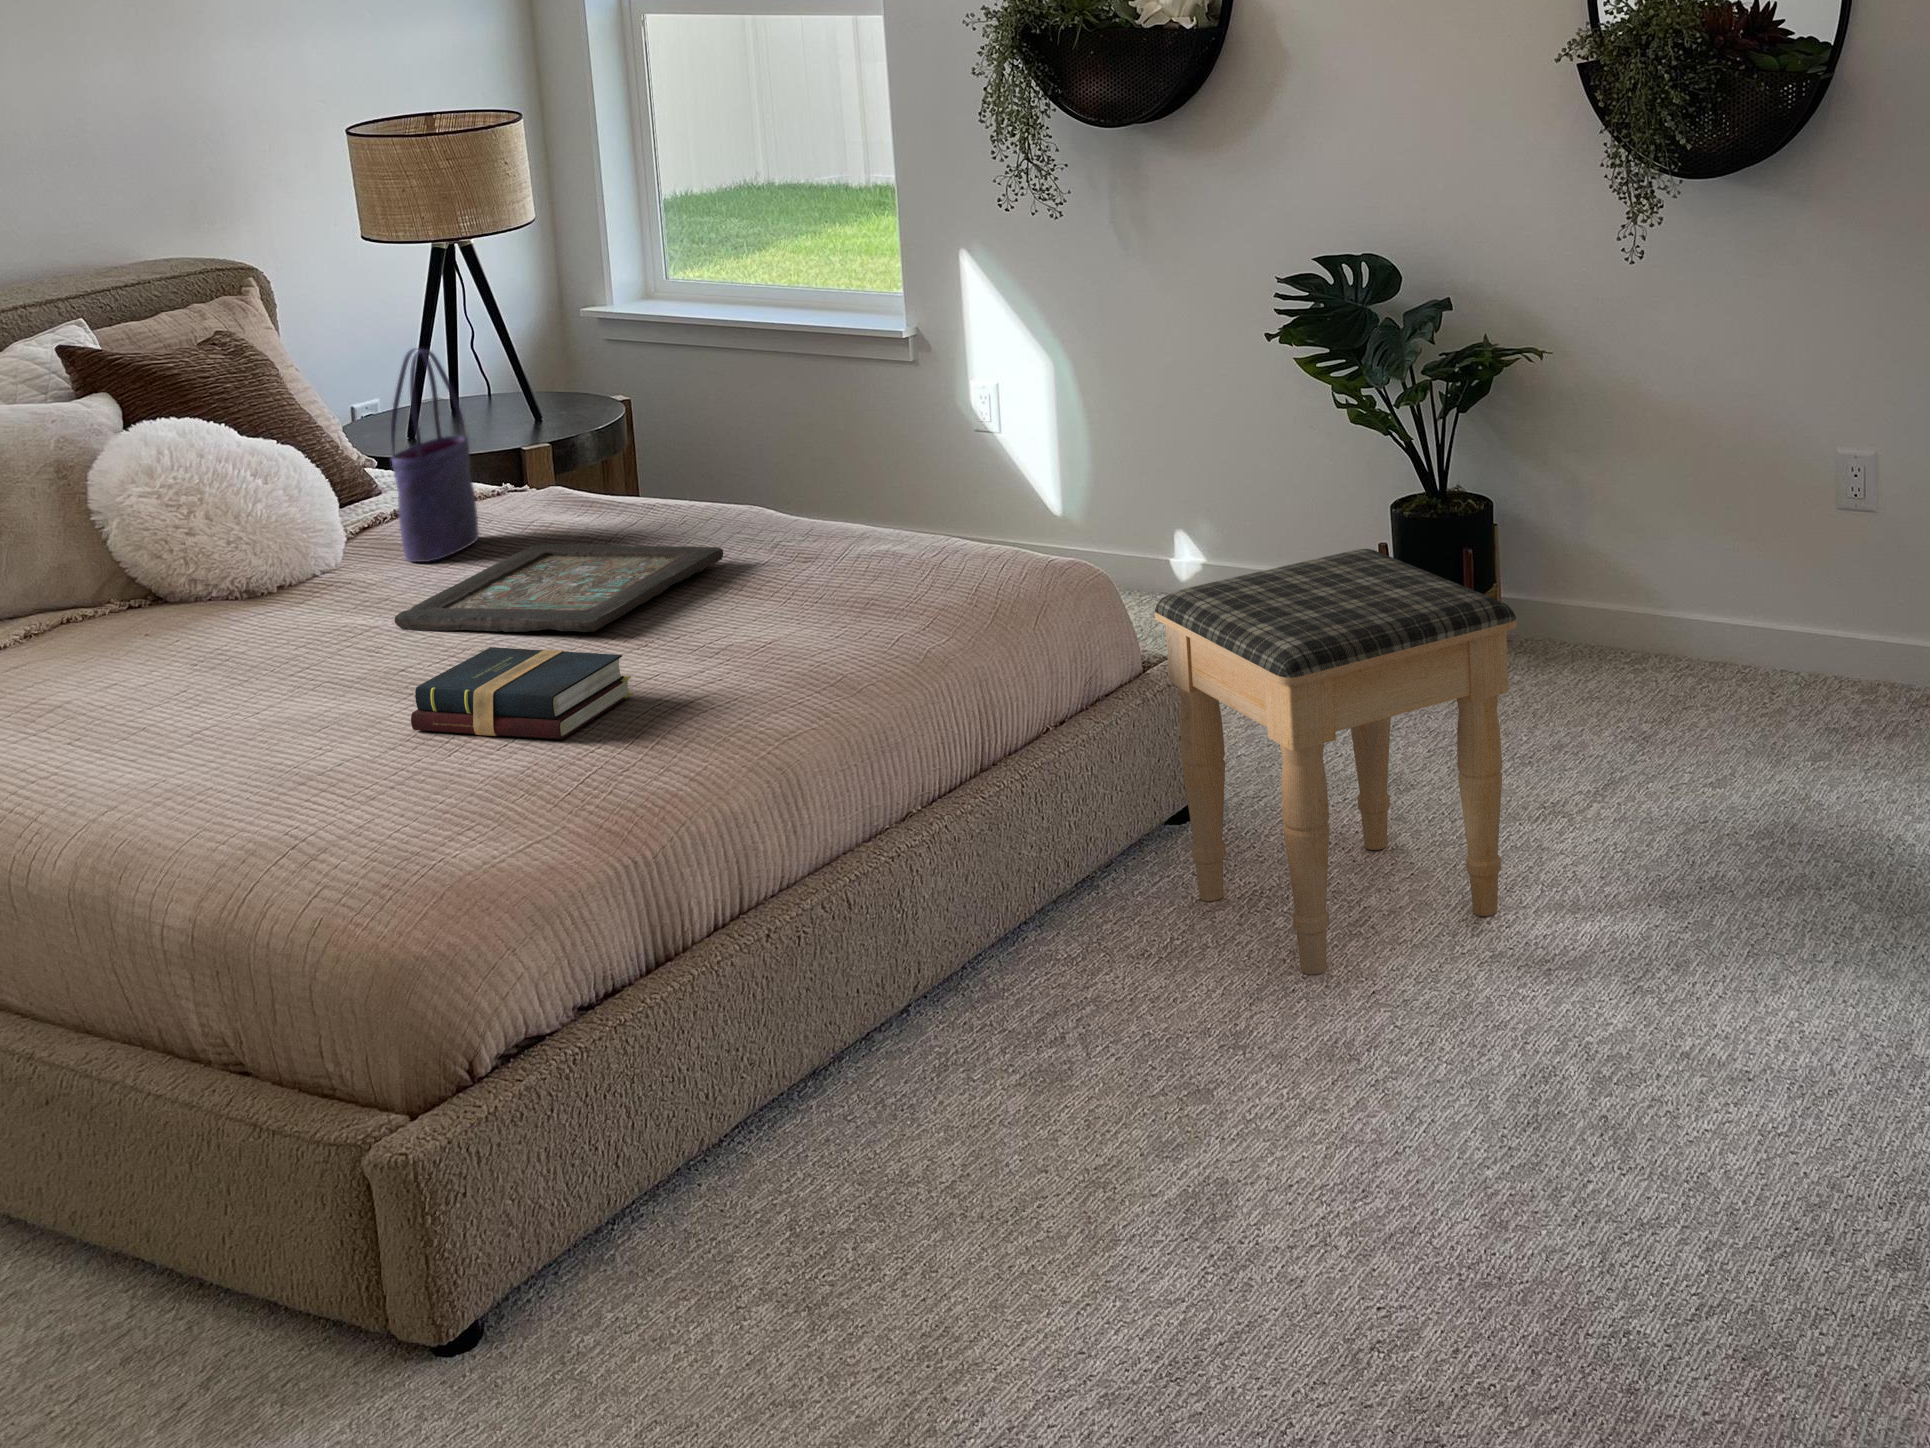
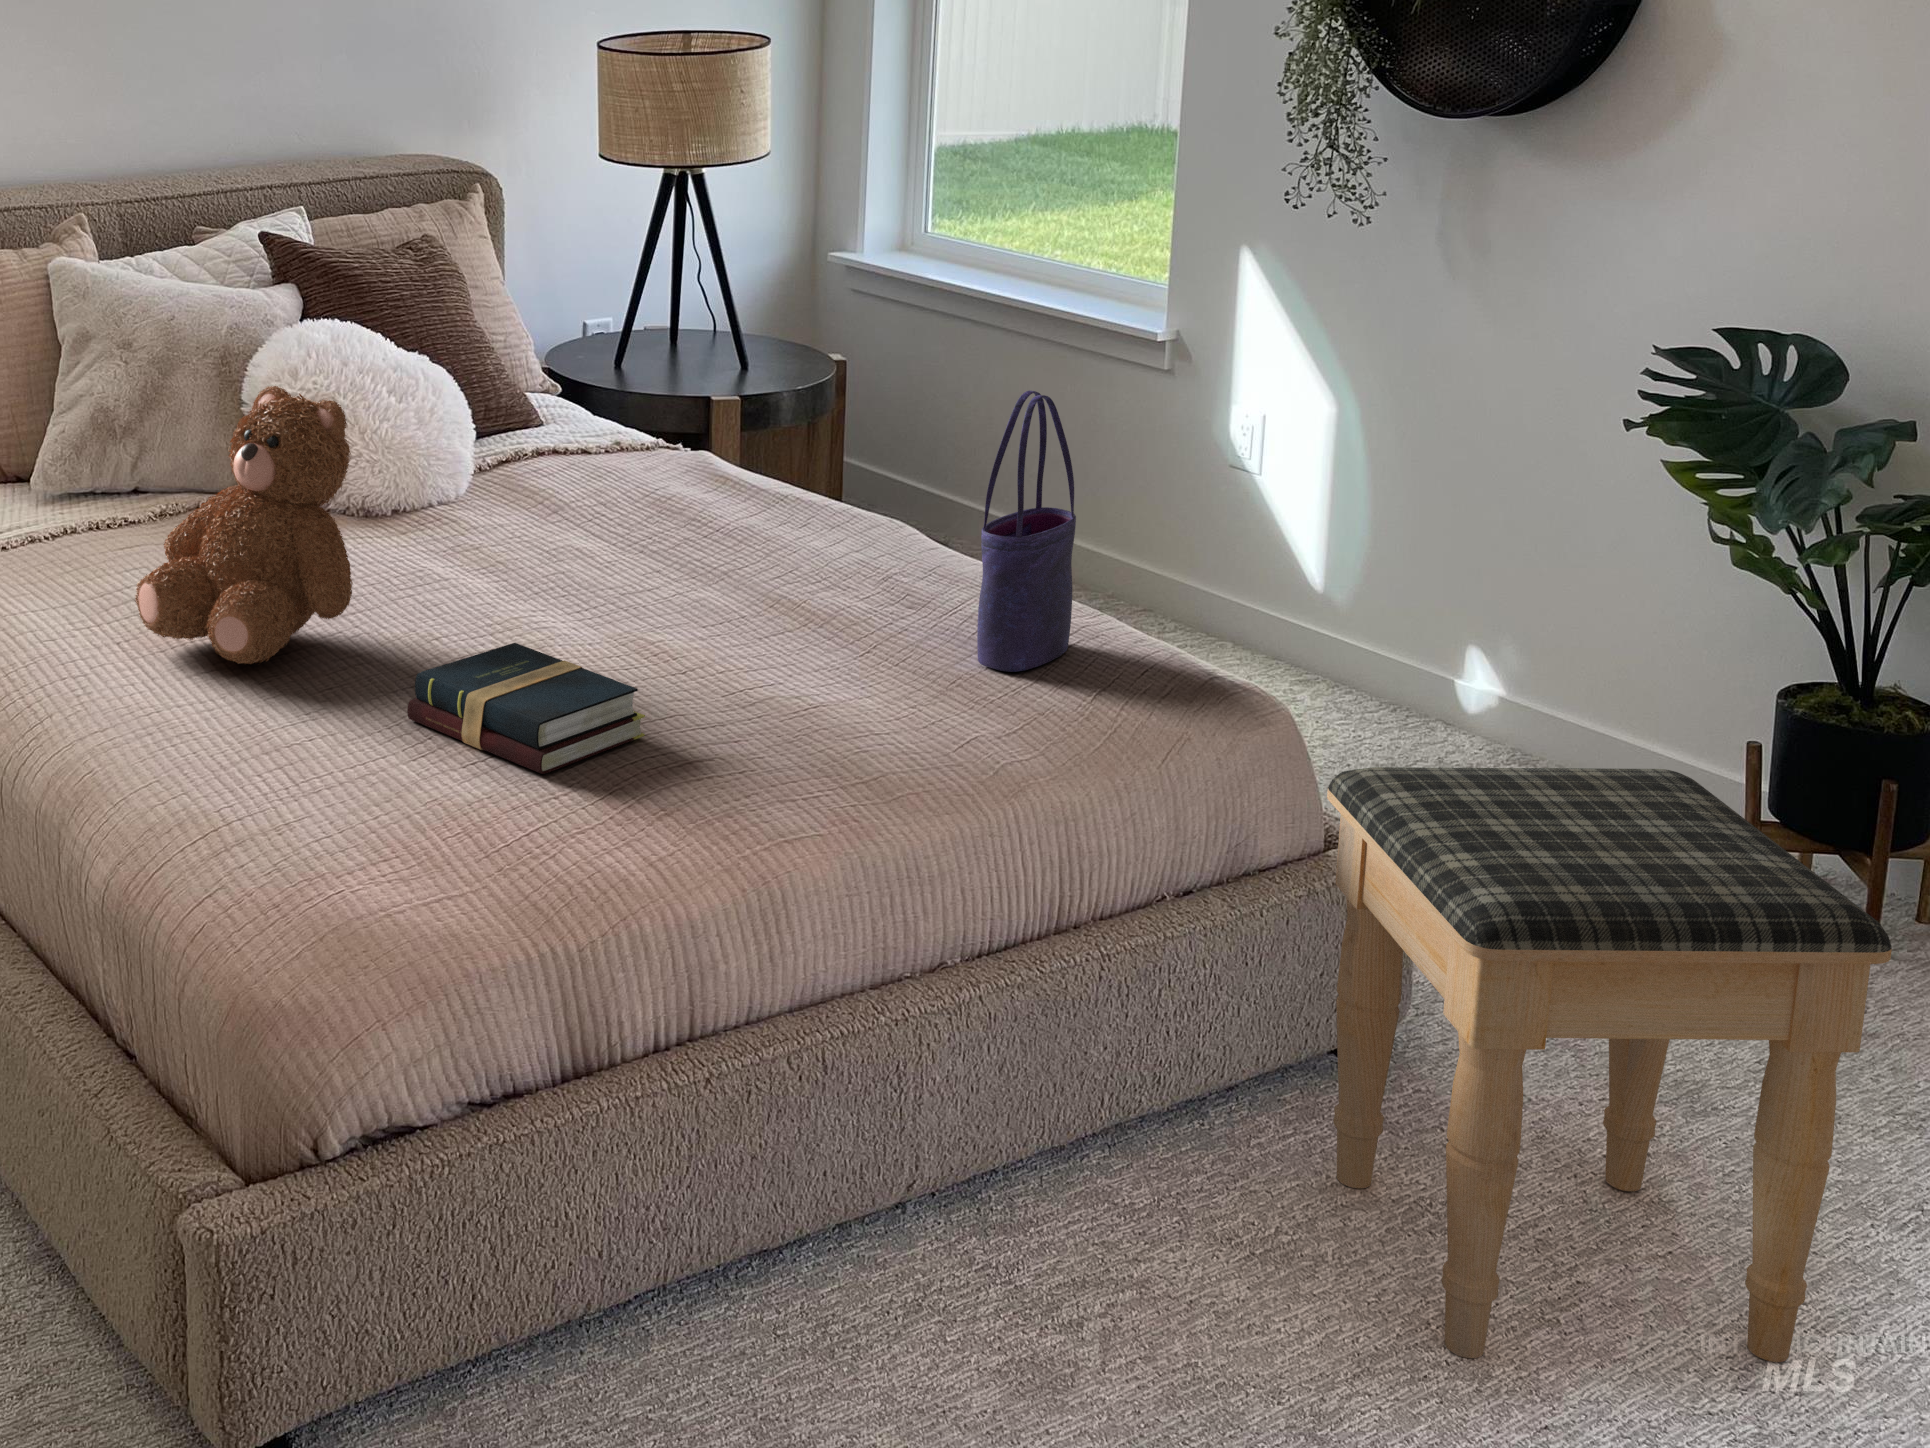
tote bag: present [391,349,479,562] -> present [977,391,1076,672]
teddy bear: none [87,466,321,728] -> present [135,386,353,664]
decorative tray: present [394,544,723,632] -> none [463,522,829,644]

